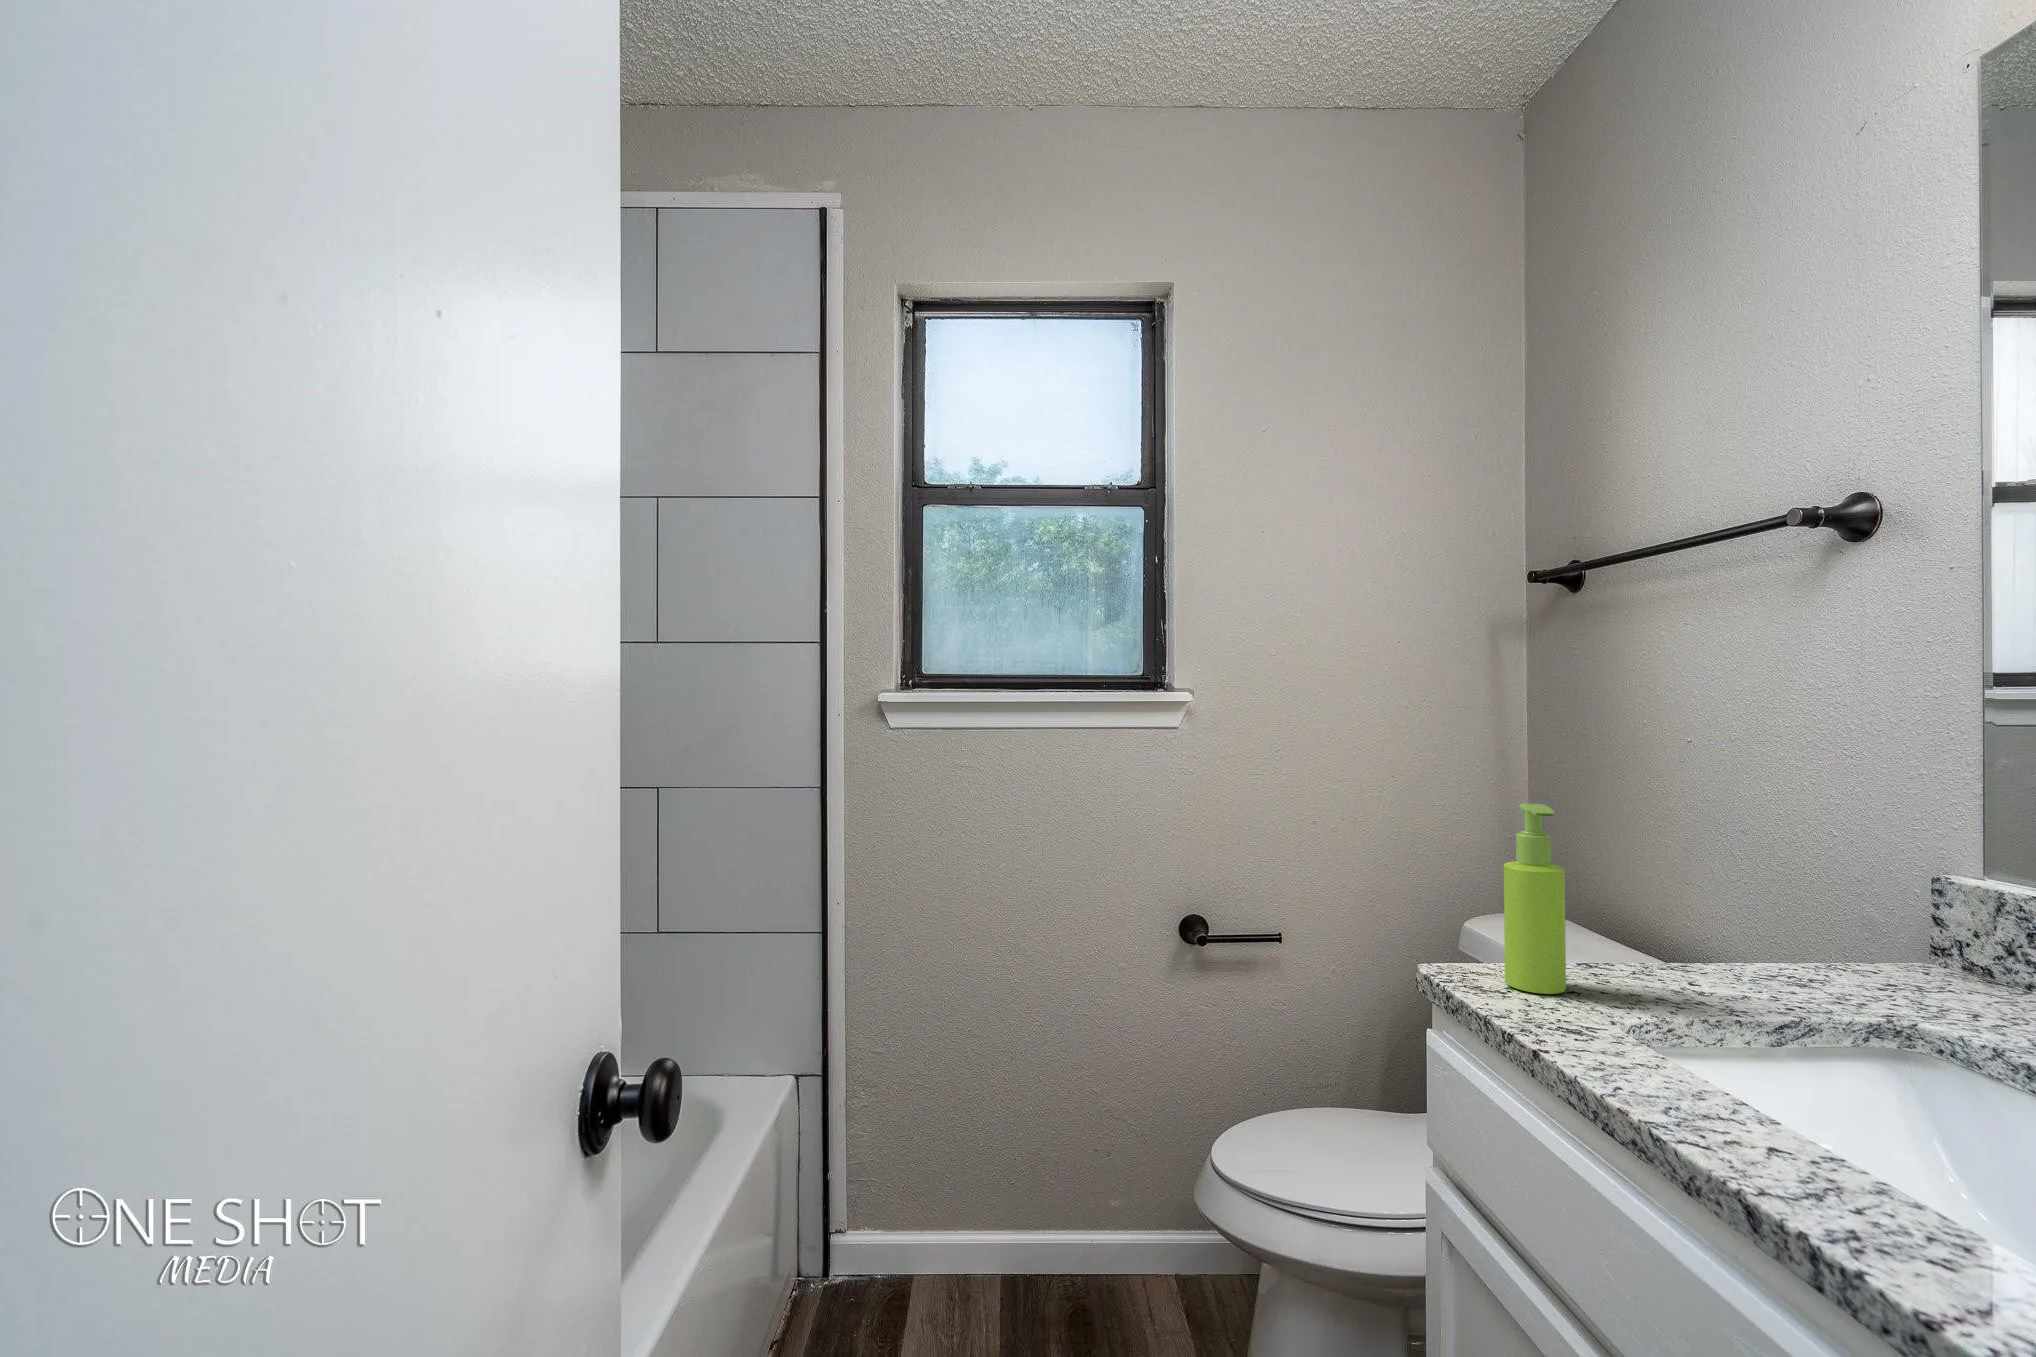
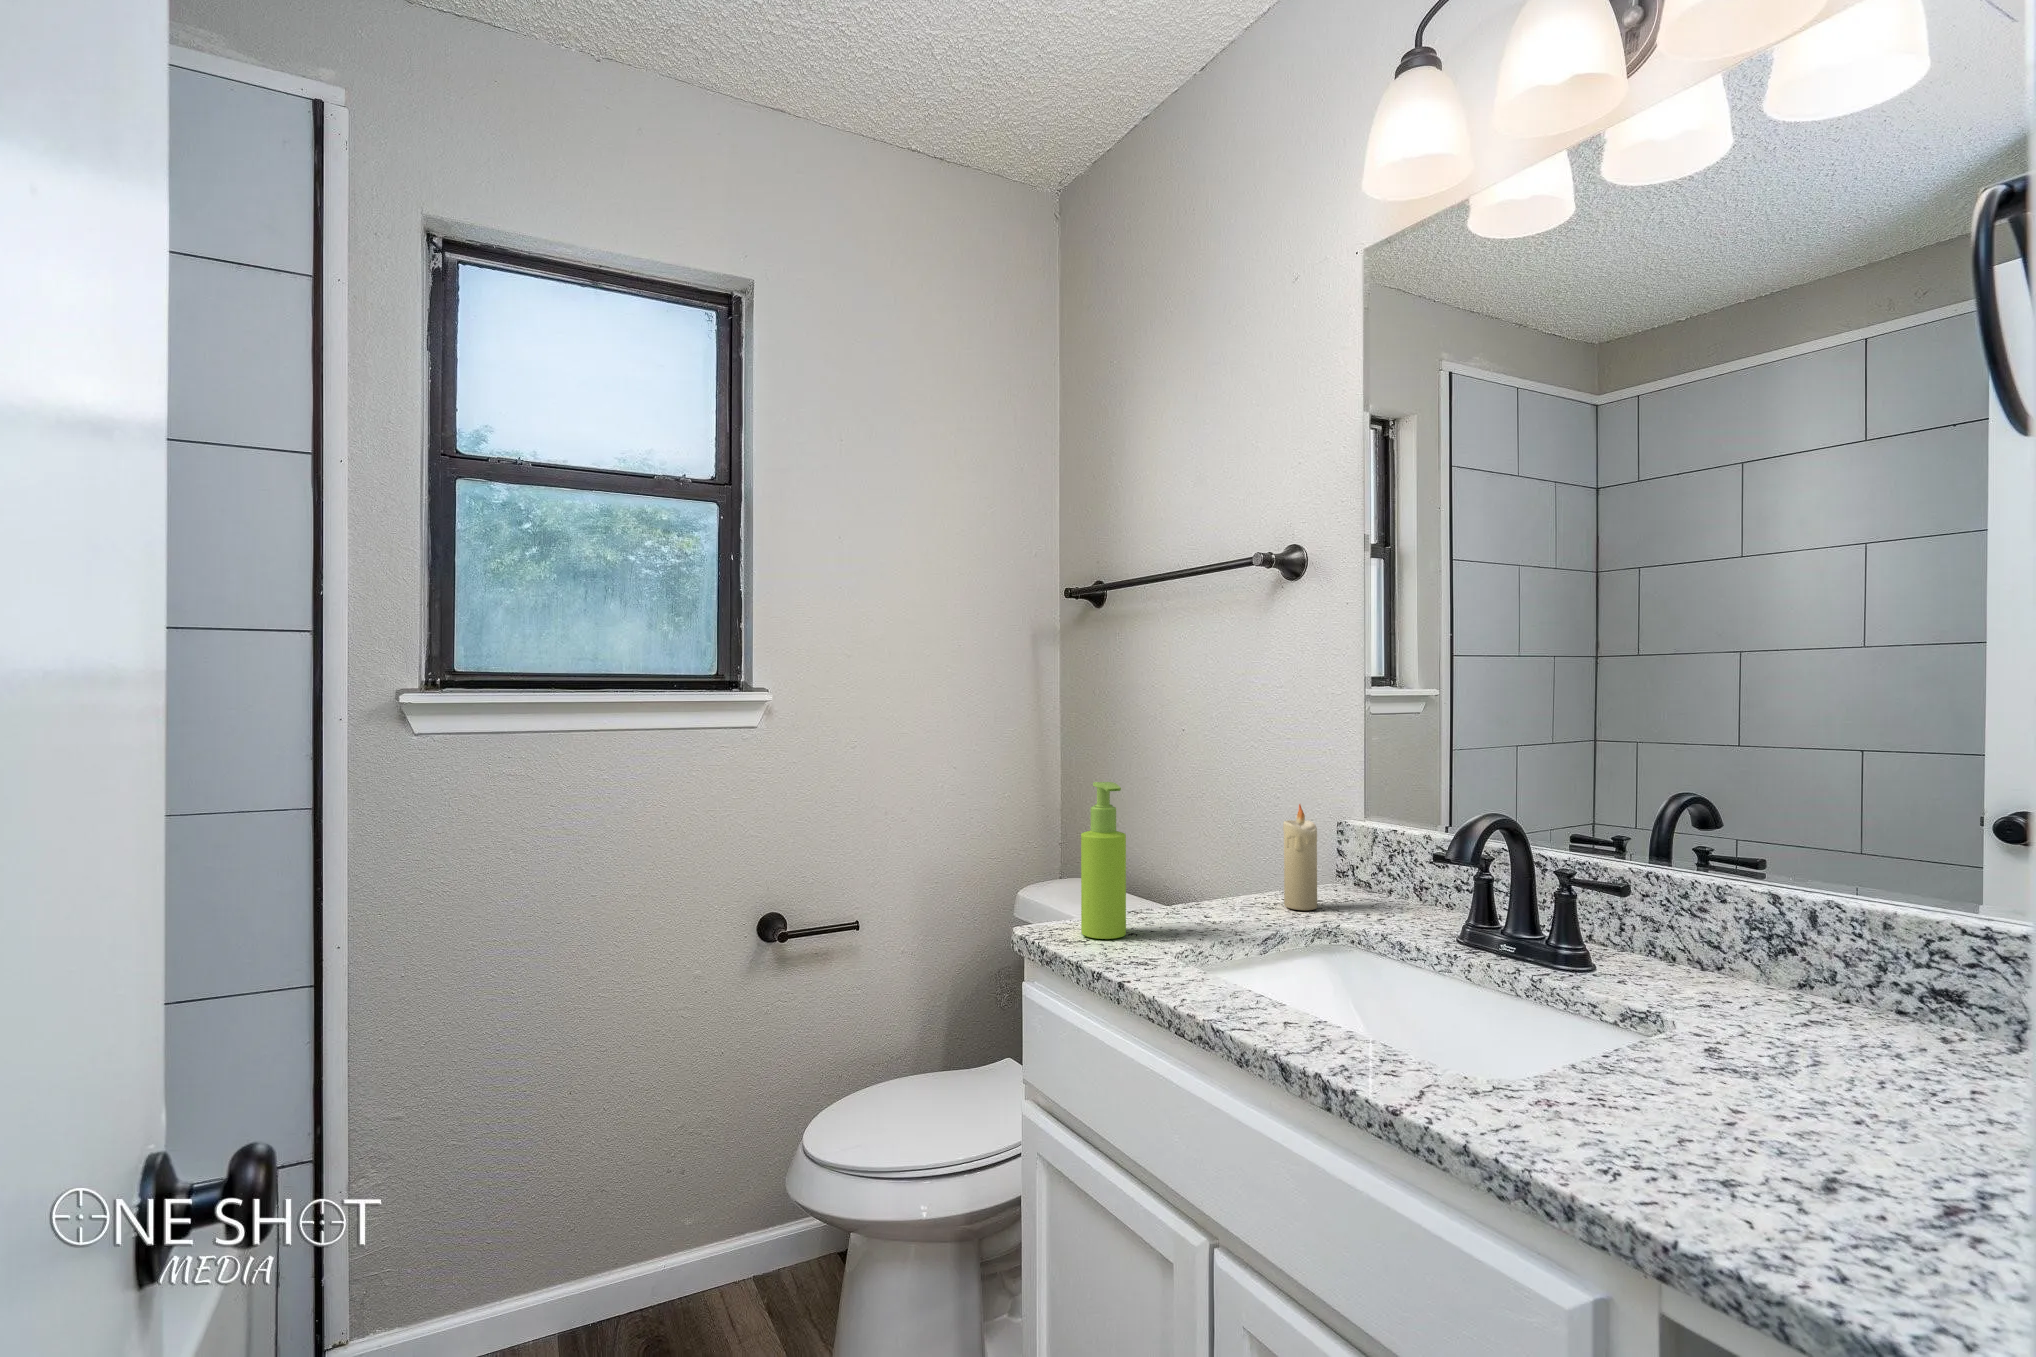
candle: none [1824,848,1884,996] -> present [1283,804,1317,910]

